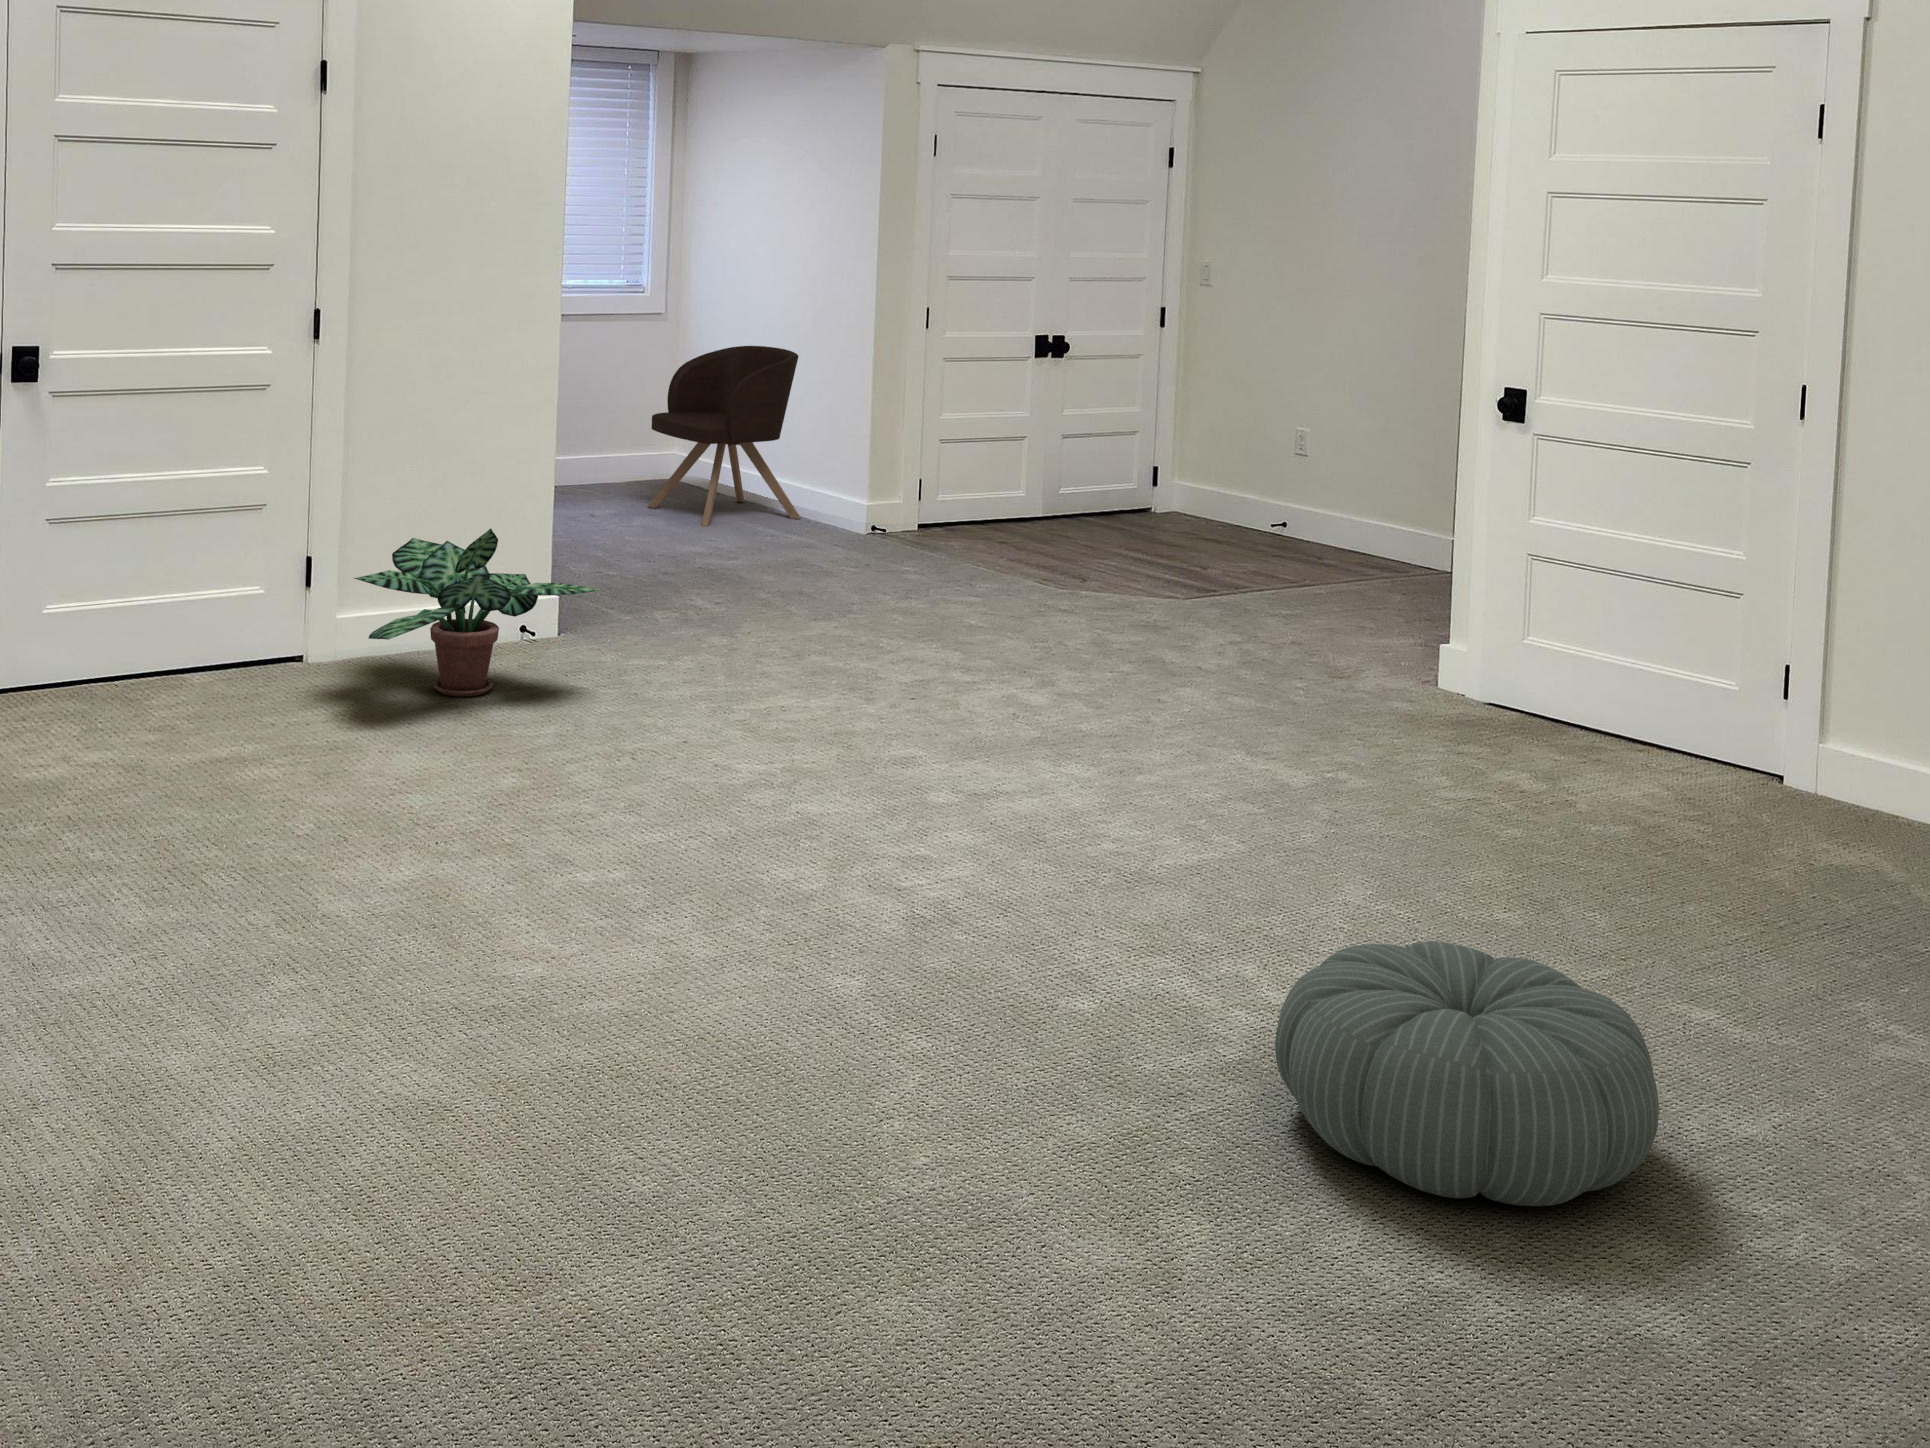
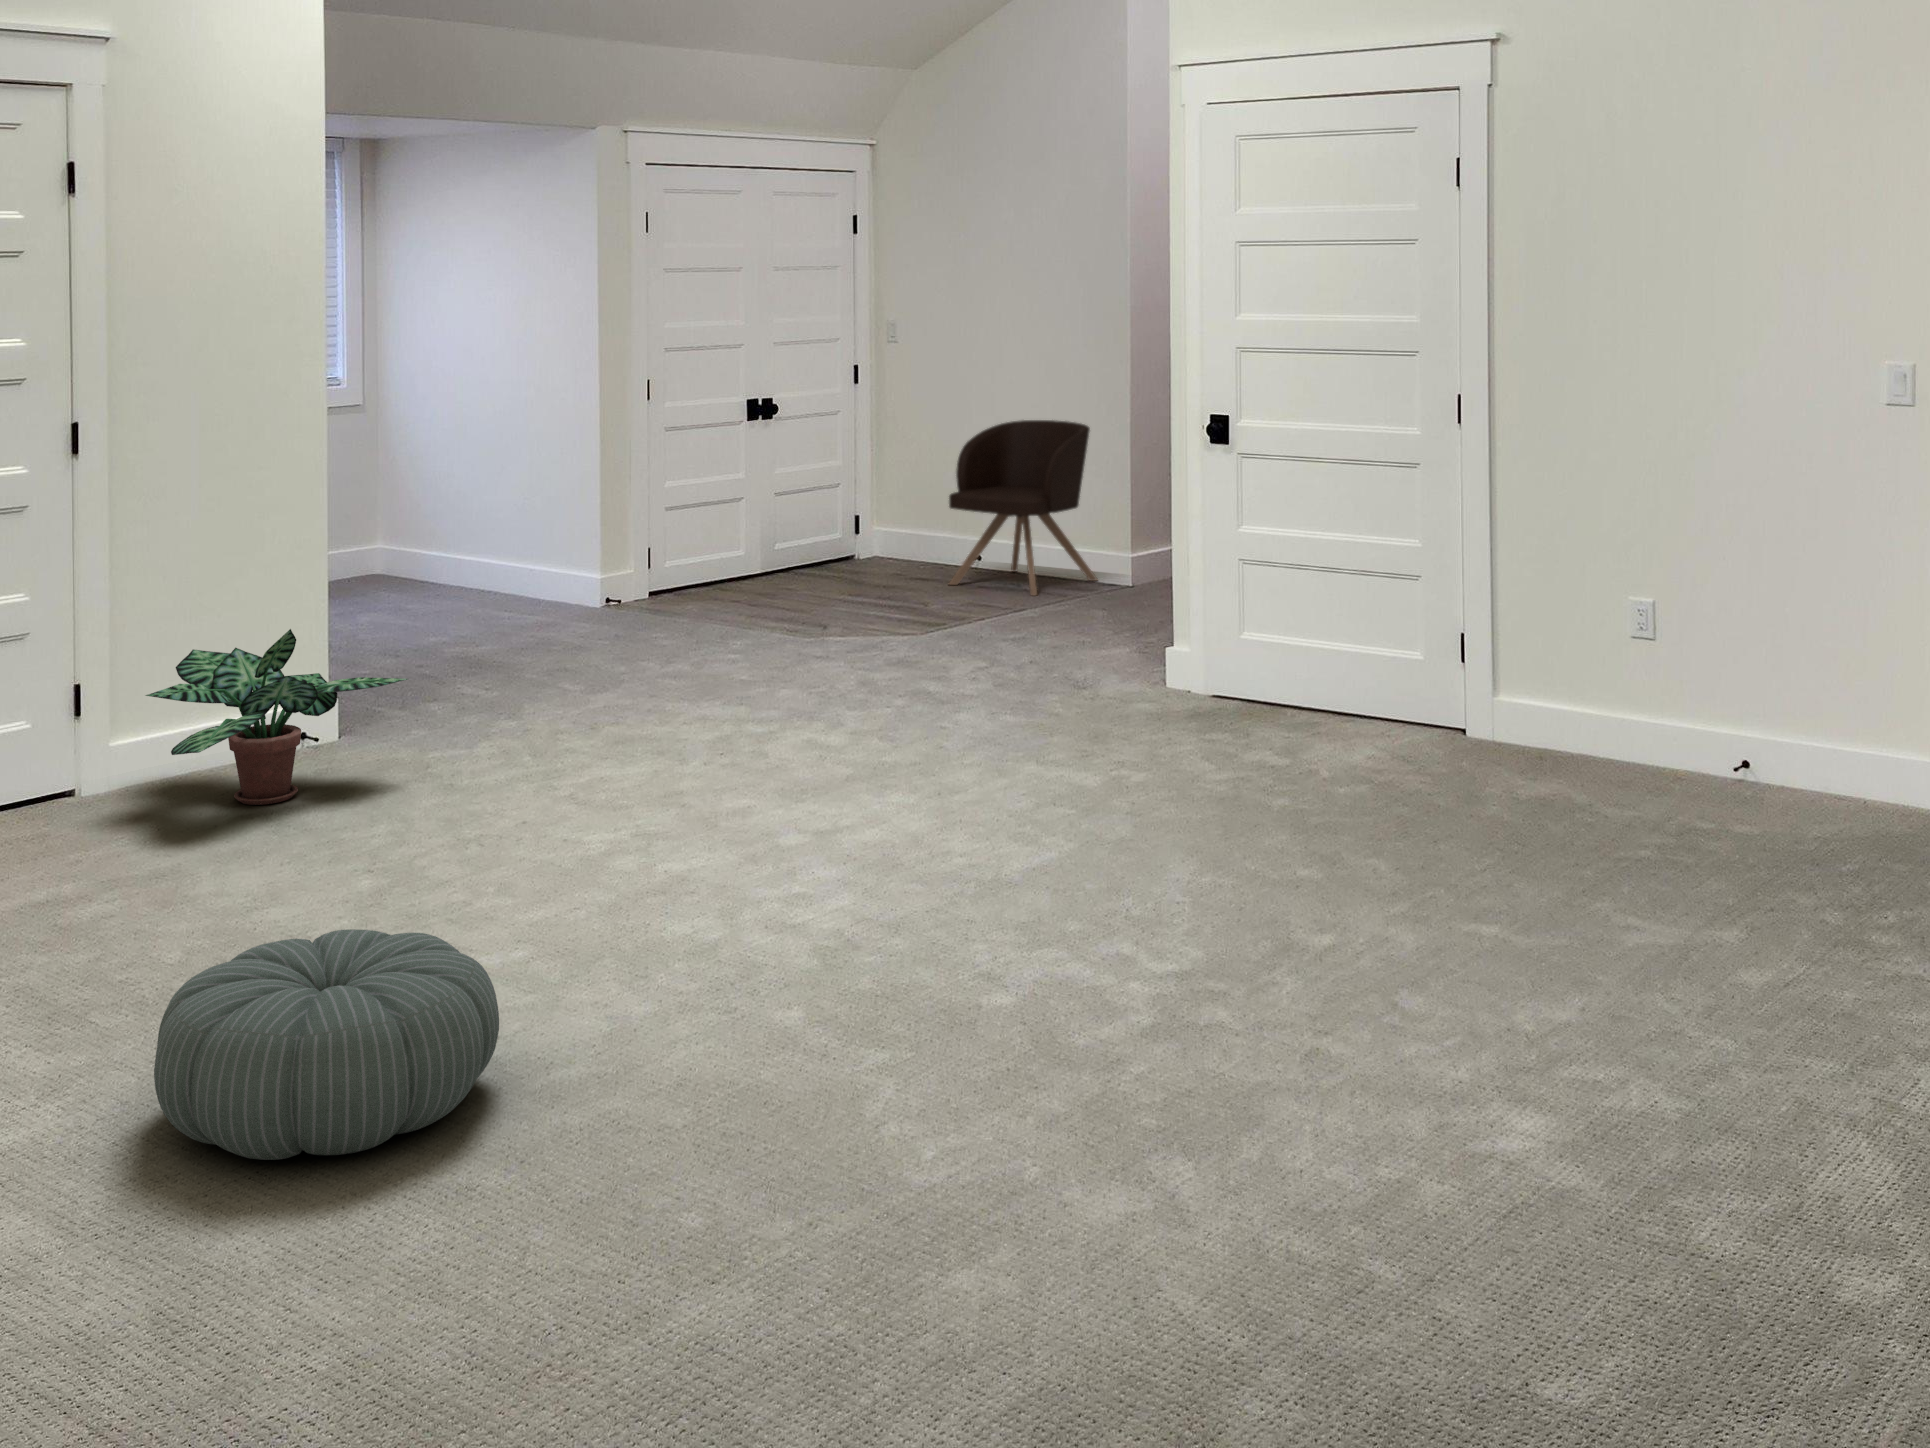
armchair: present [648,346,801,526] -> present [949,420,1097,596]
pouf: present [1275,941,1659,1206] -> present [154,929,499,1160]

